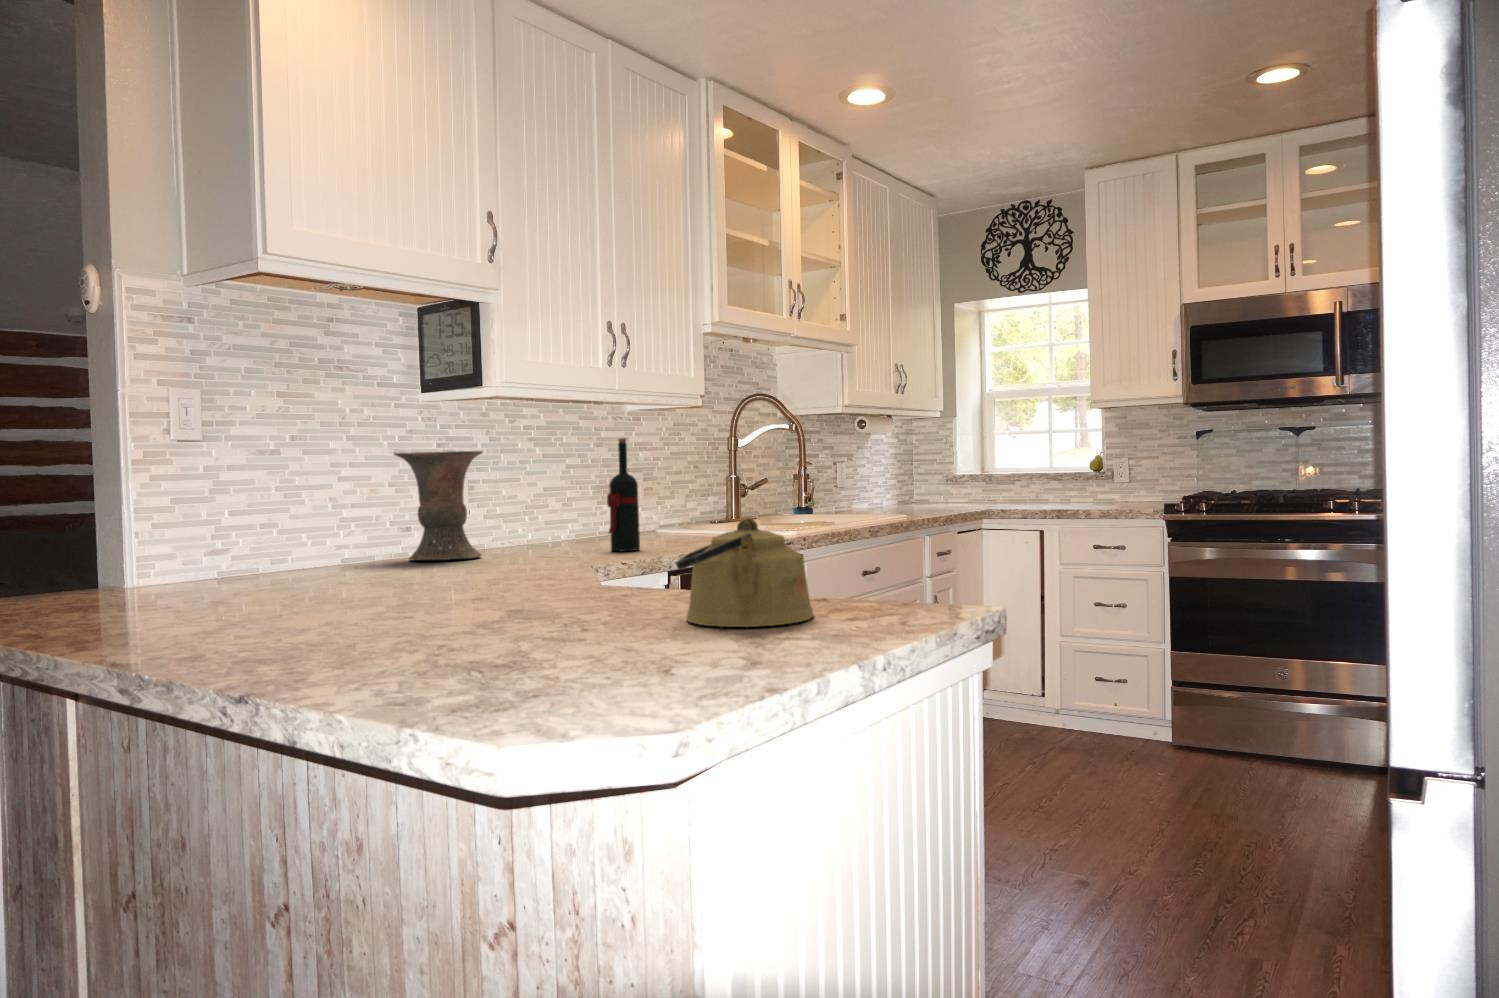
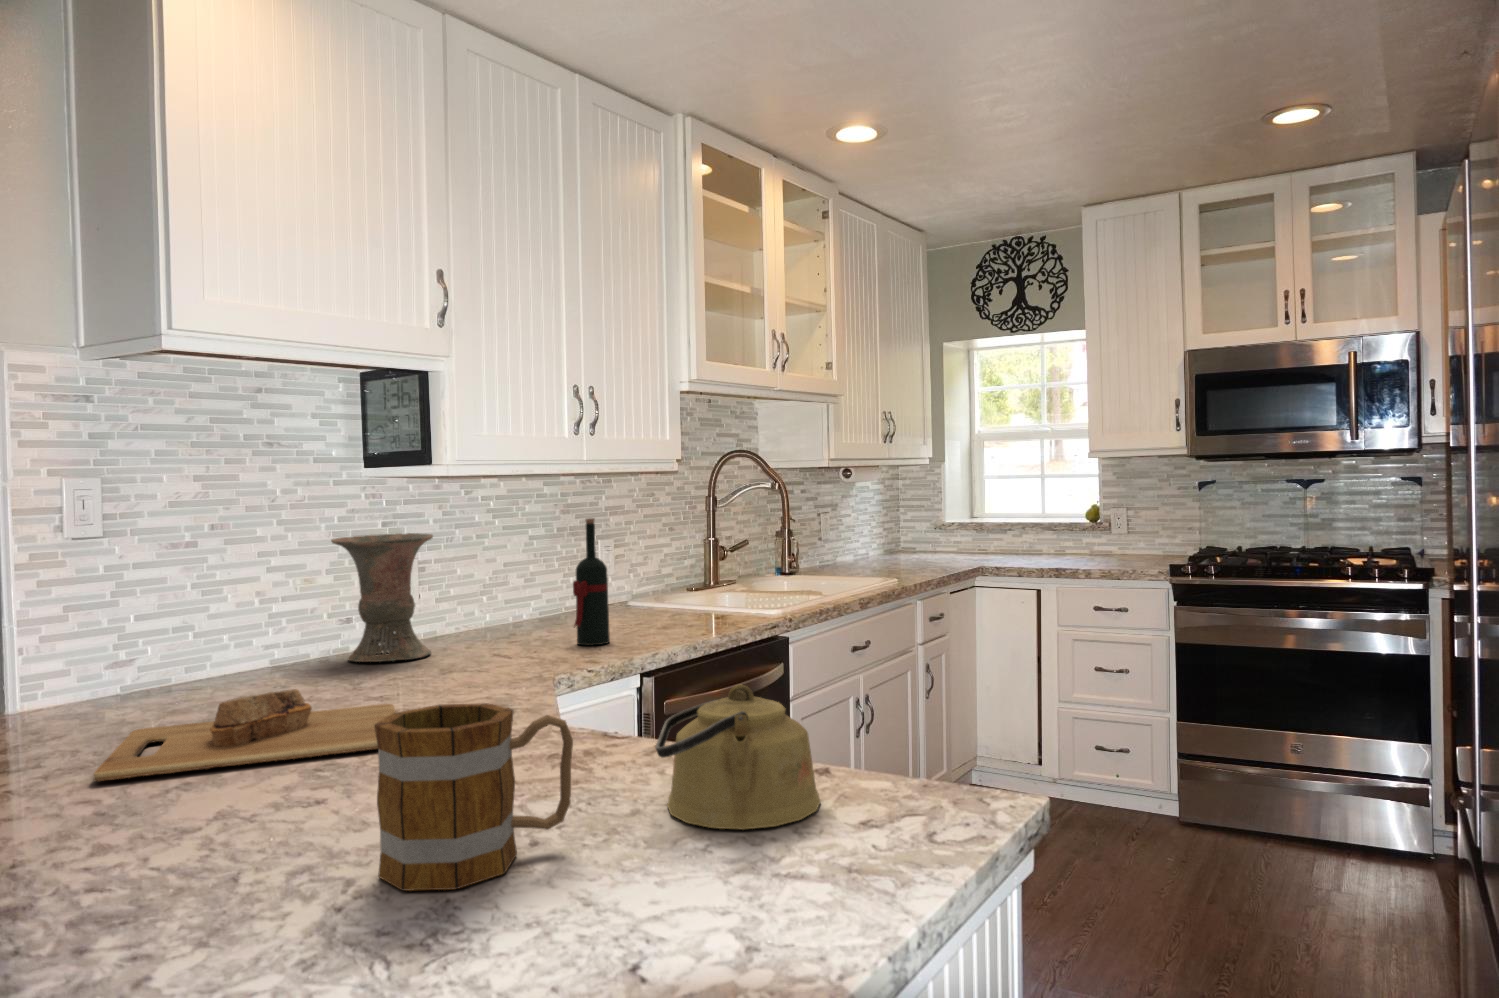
mug: none [448,521,608,653] -> present [374,703,573,891]
cutting board: none [209,555,463,613] -> present [93,689,396,782]

